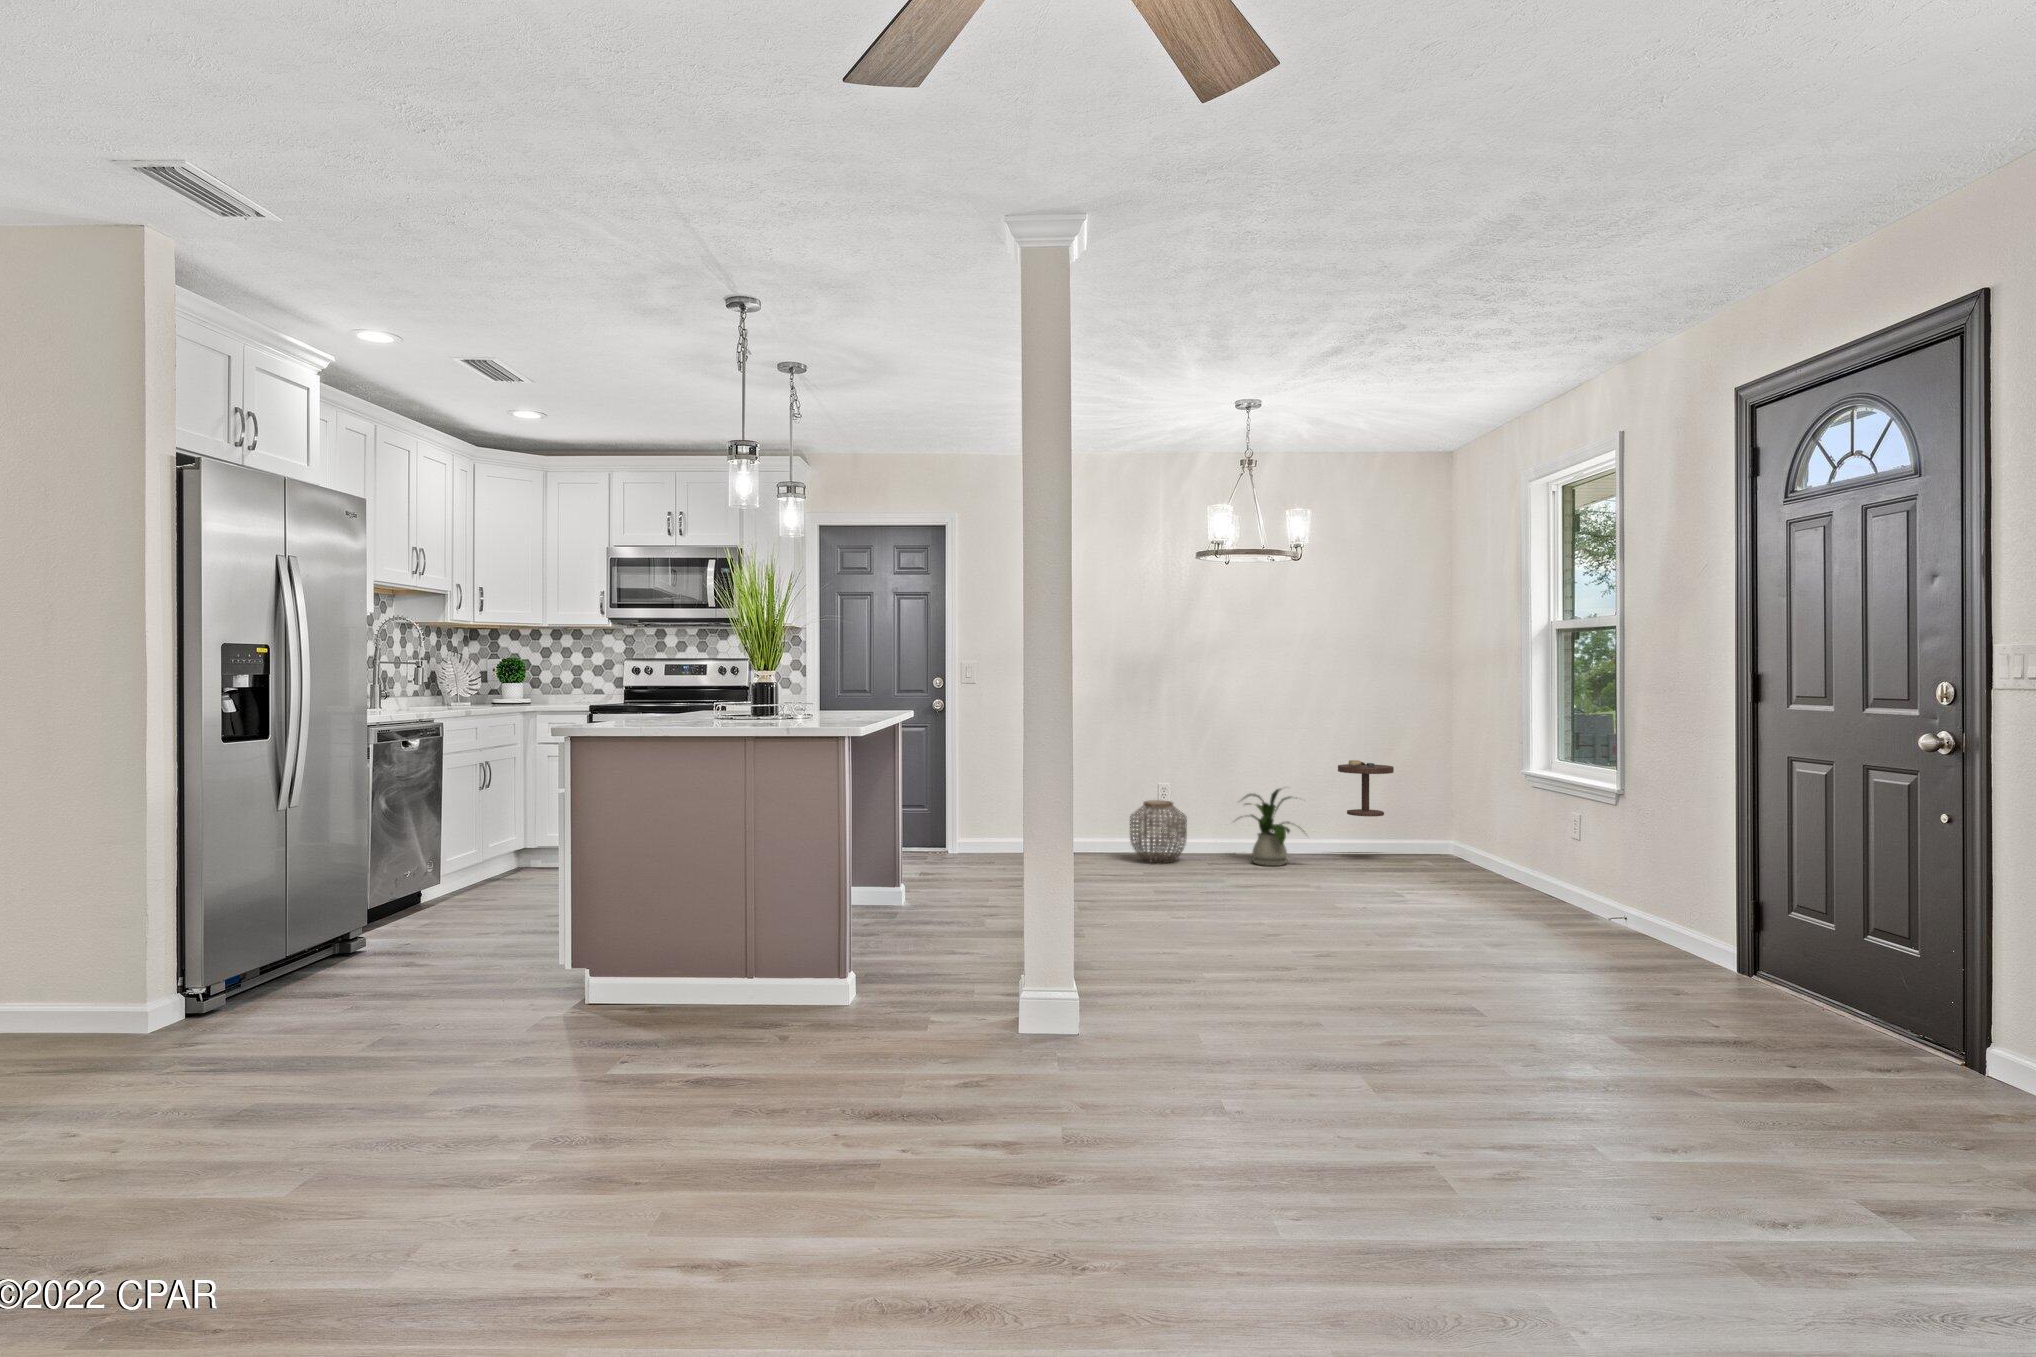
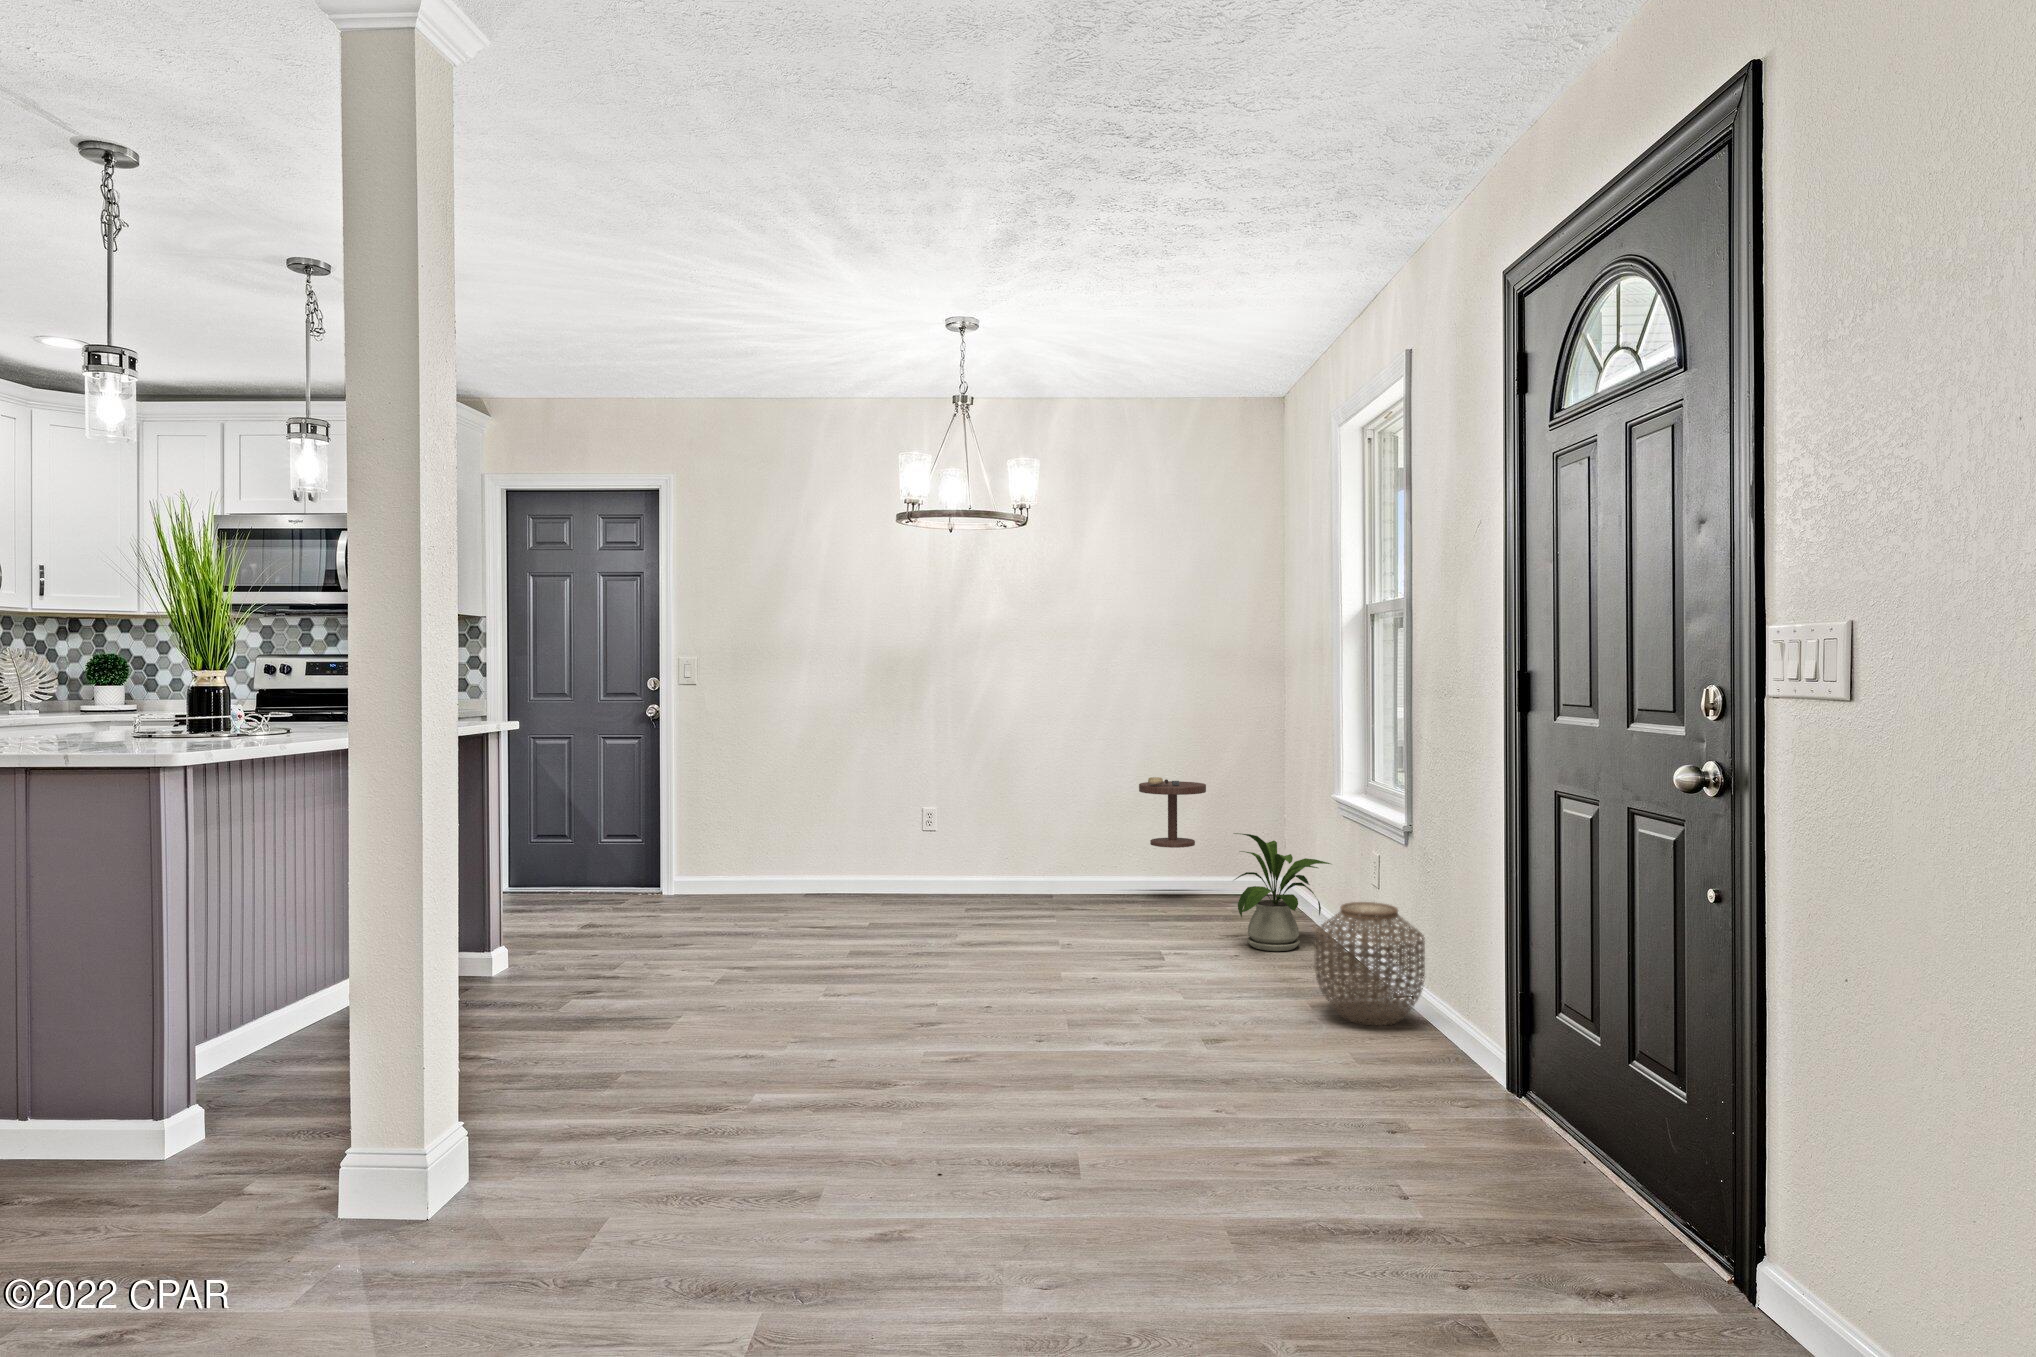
house plant: present [1238,789,1291,866] -> present [1234,833,1330,951]
woven basket: present [1130,800,1187,863] -> present [1314,902,1425,1025]

